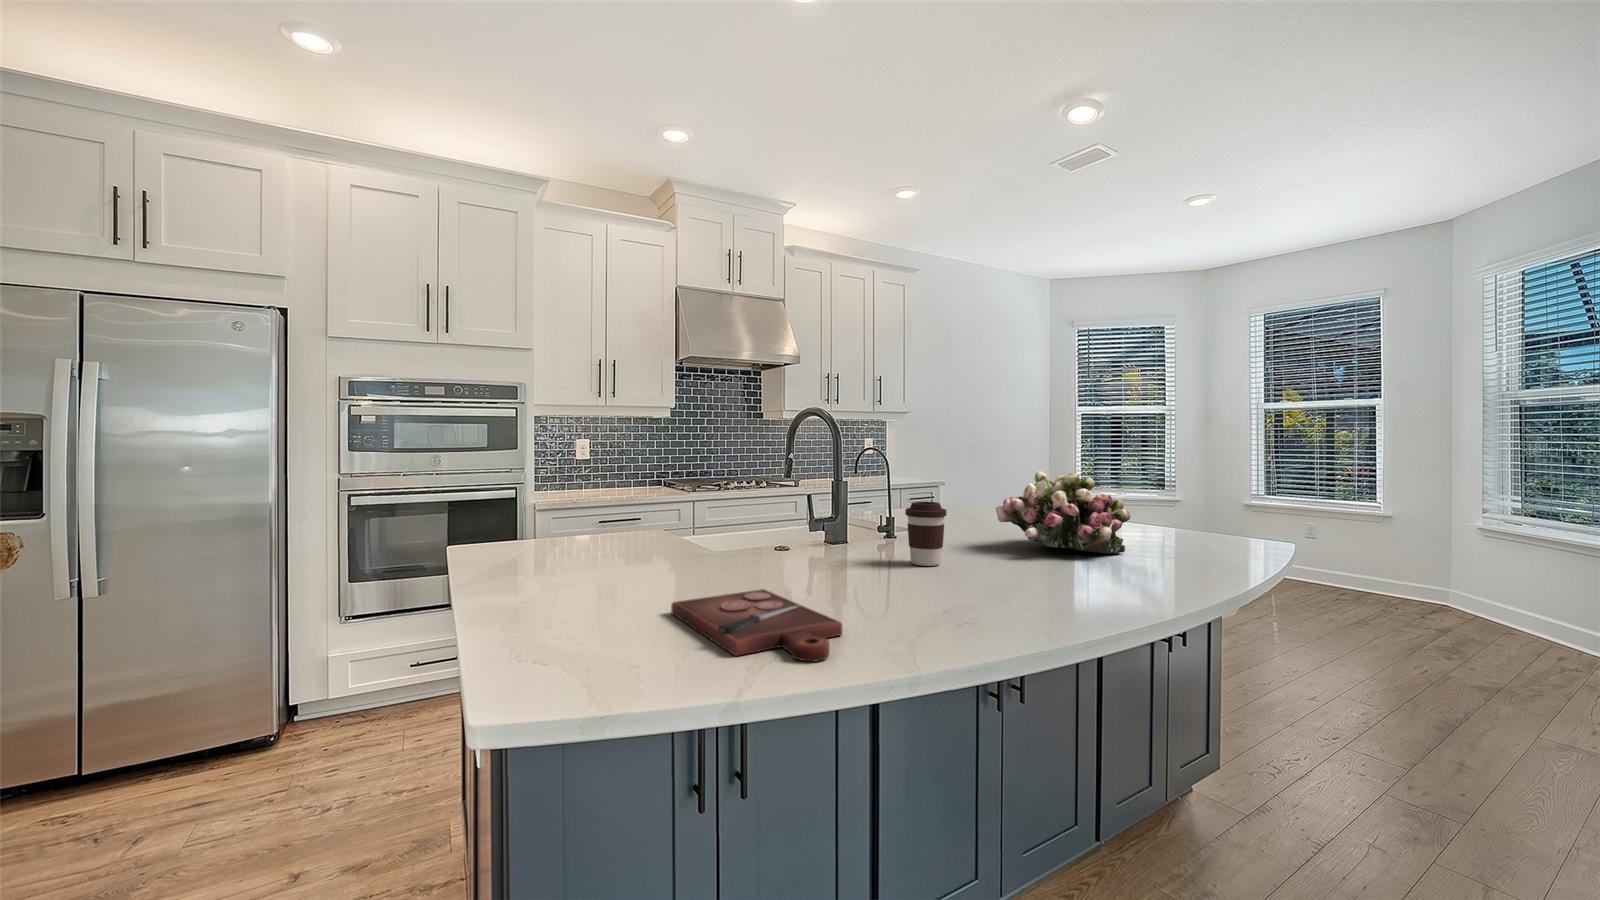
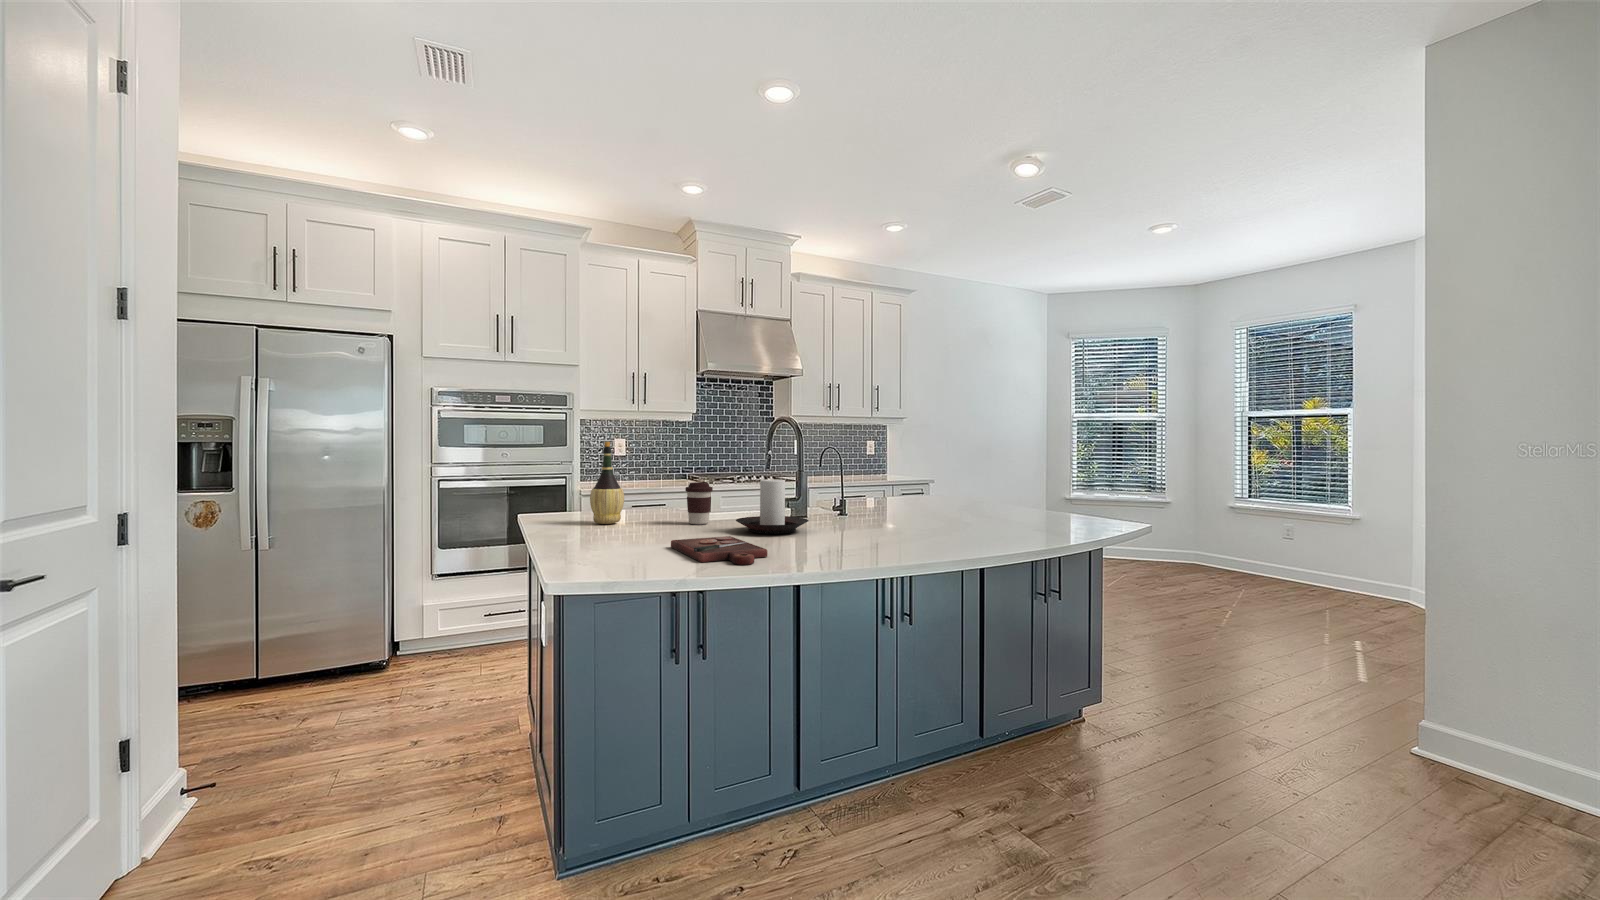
wine bottle: none [542,442,593,562] -> present [590,441,624,524]
flower arrangement: present [996,471,1130,554] -> none [917,467,1011,527]
candle holder: none [759,491,867,577] -> present [736,477,809,534]
coffee cup: present [905,502,946,566] -> present [685,482,713,524]

